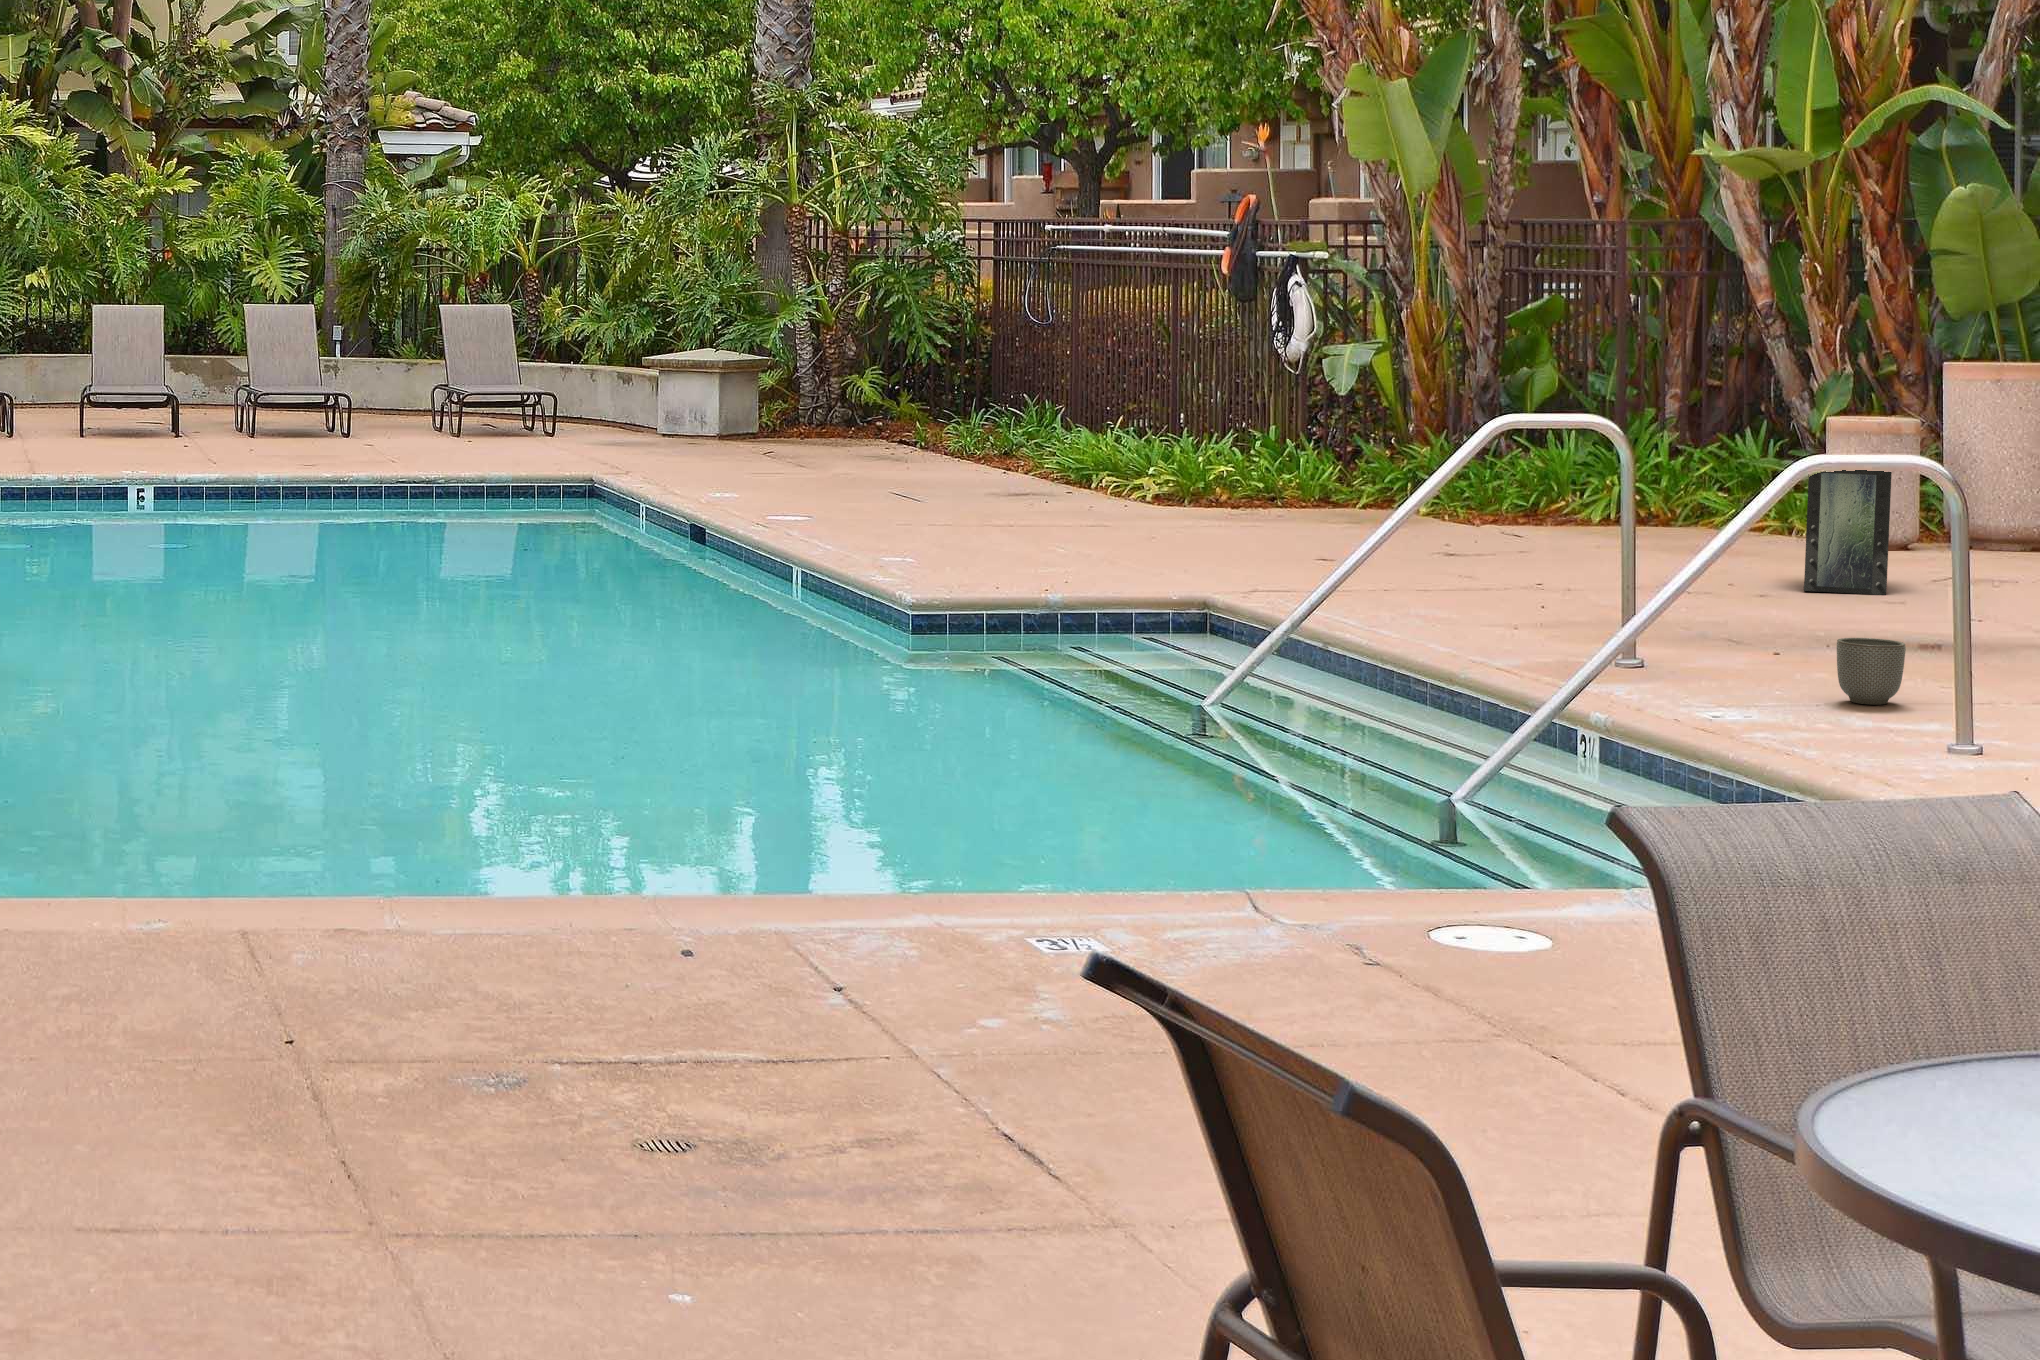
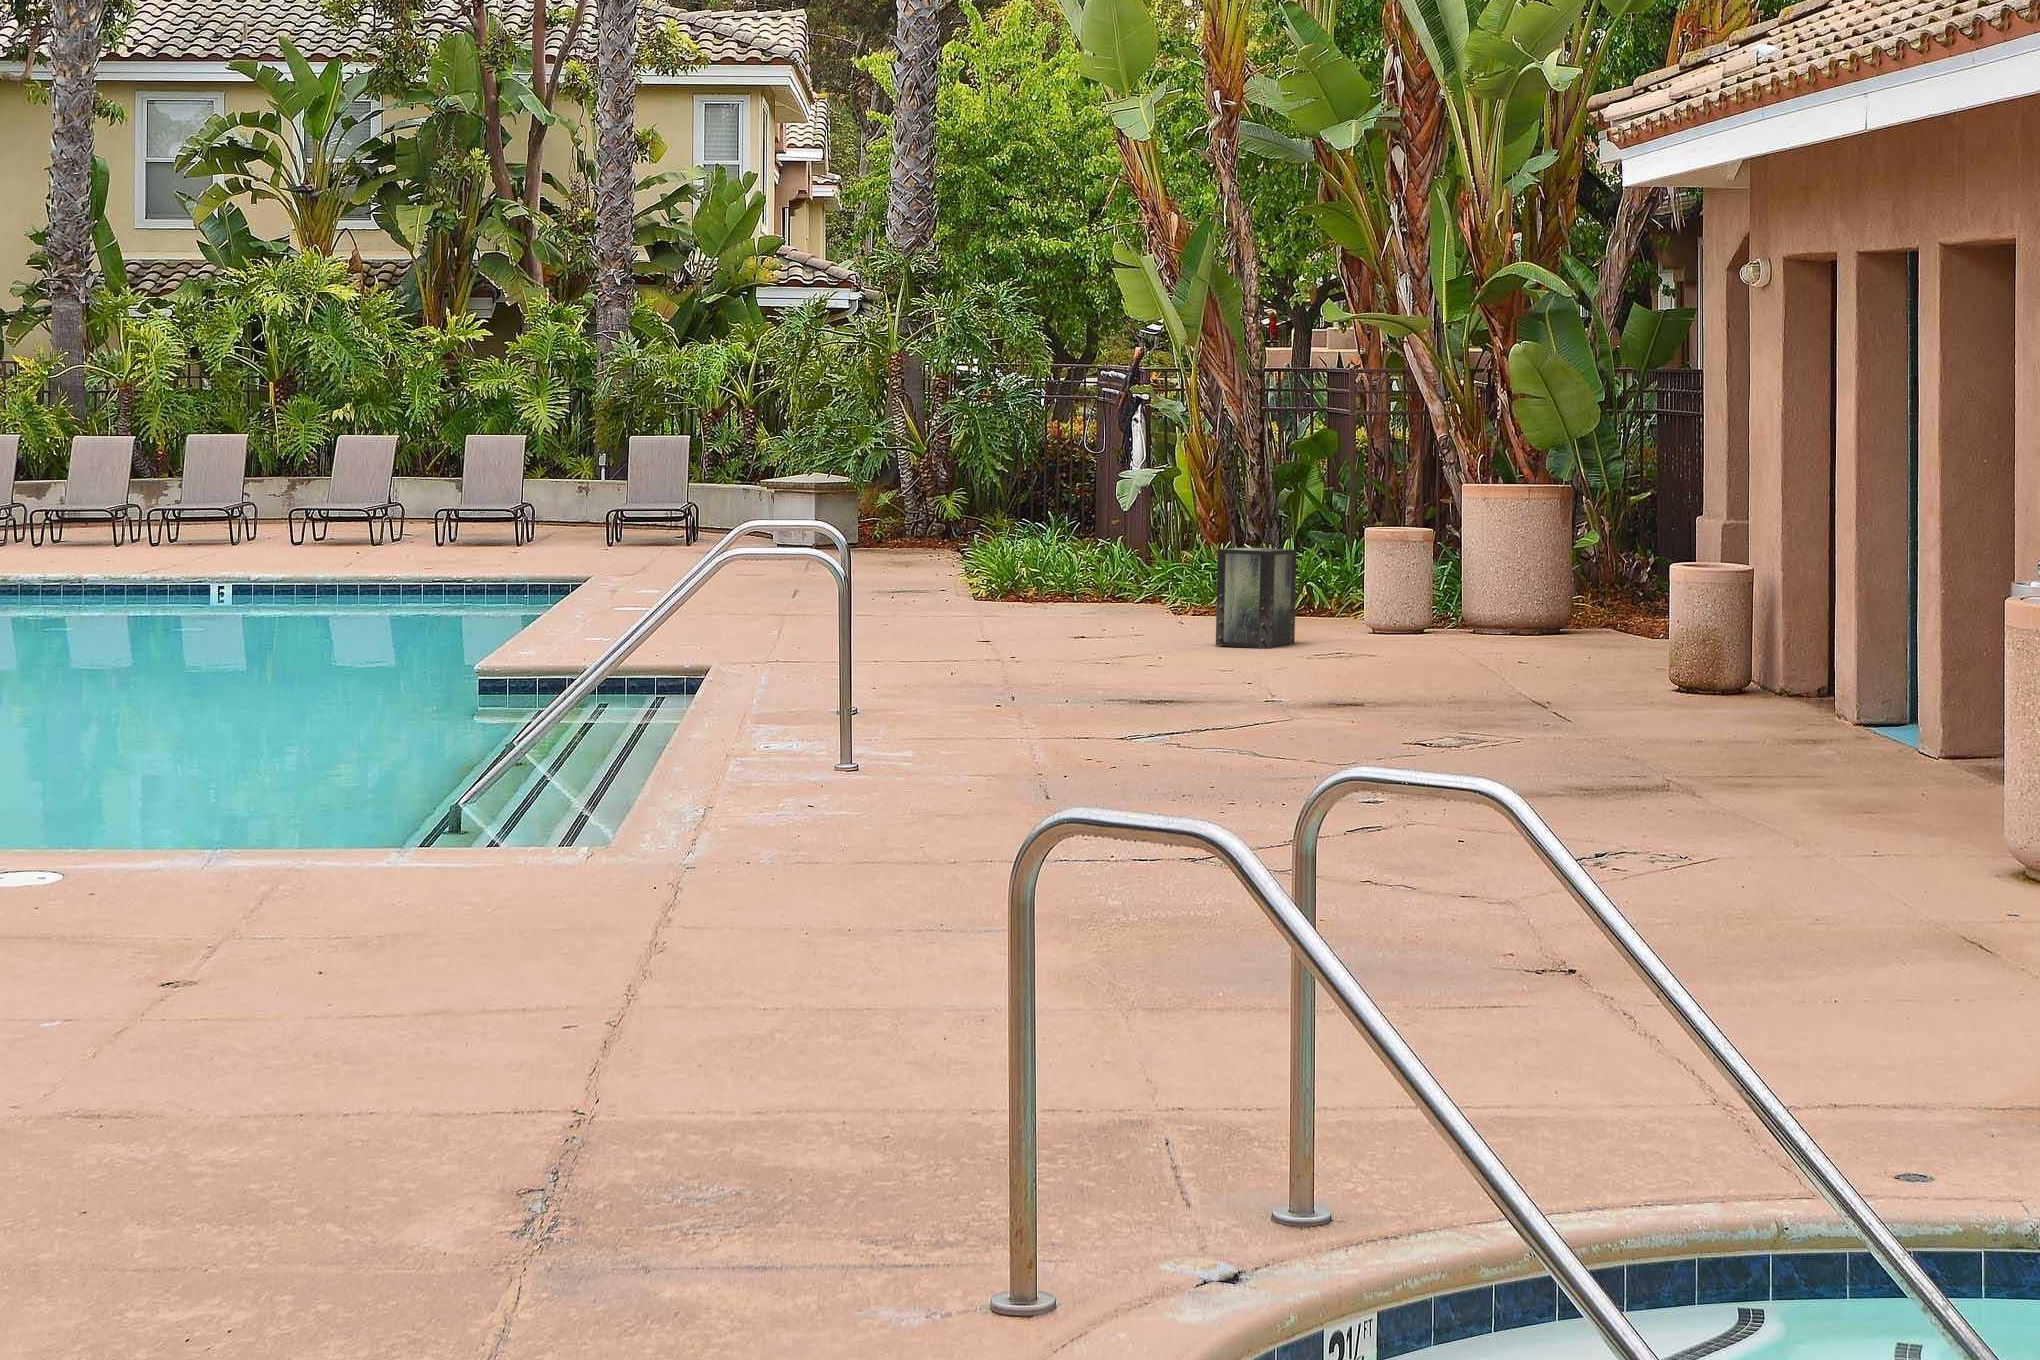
planter: present [1837,638,1906,705] -> none [925,650,970,696]

